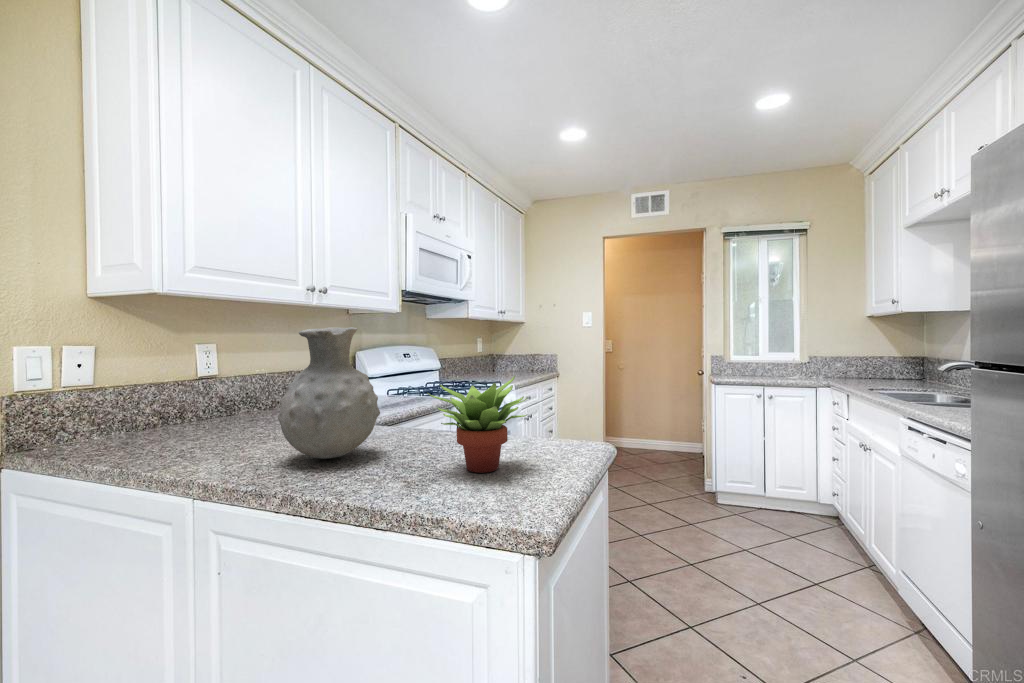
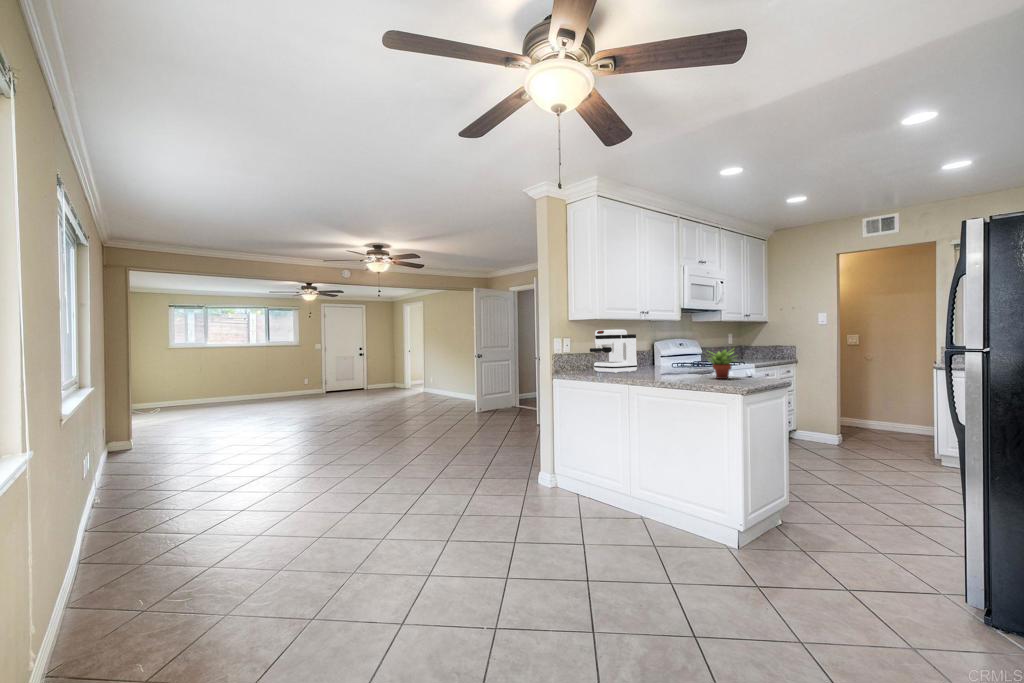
coffee maker: none [109,320,274,446] -> present [590,330,637,373]
vase: present [278,327,380,459] -> none [650,332,684,376]

